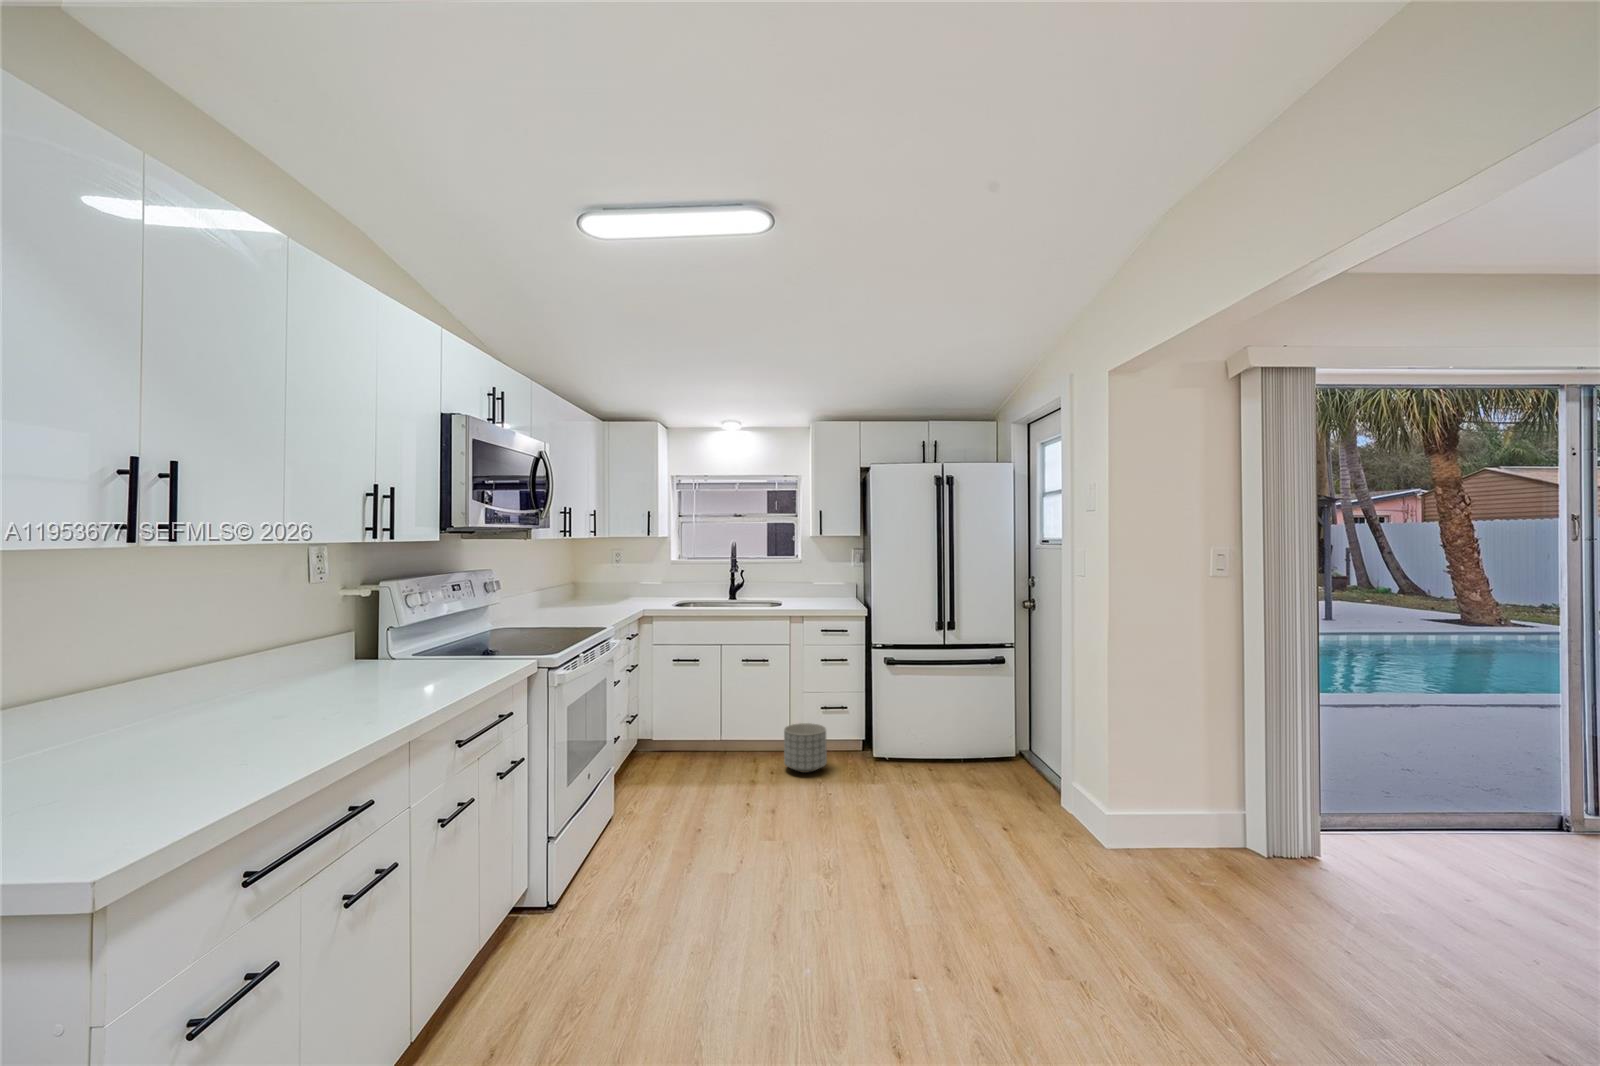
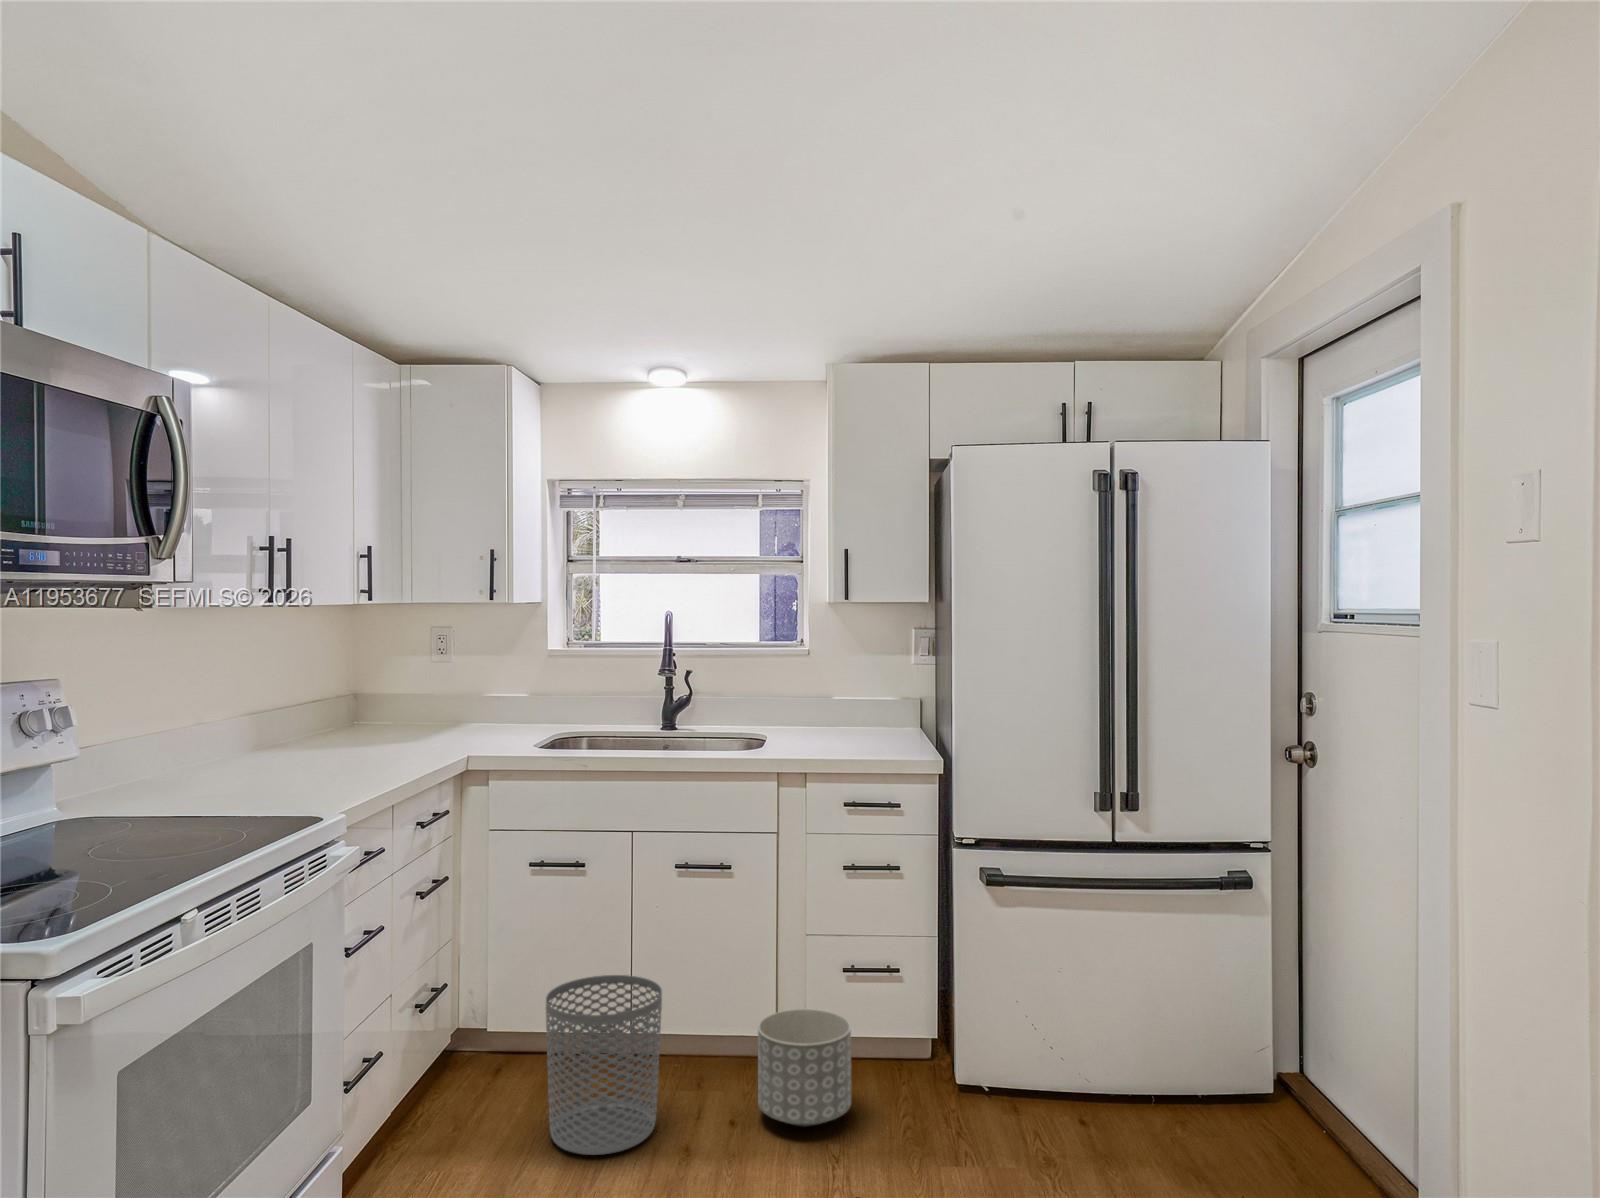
waste bin: none [689,708,741,783] -> present [546,975,662,1155]

